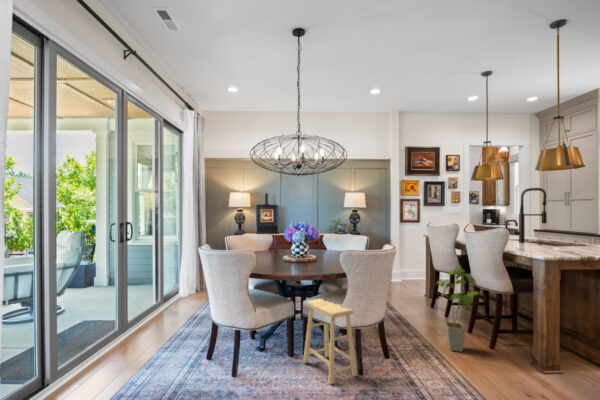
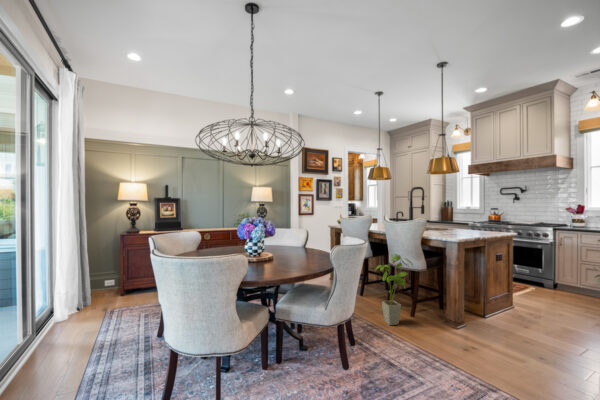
footstool: present [303,299,357,384] -> none [283,297,344,390]

